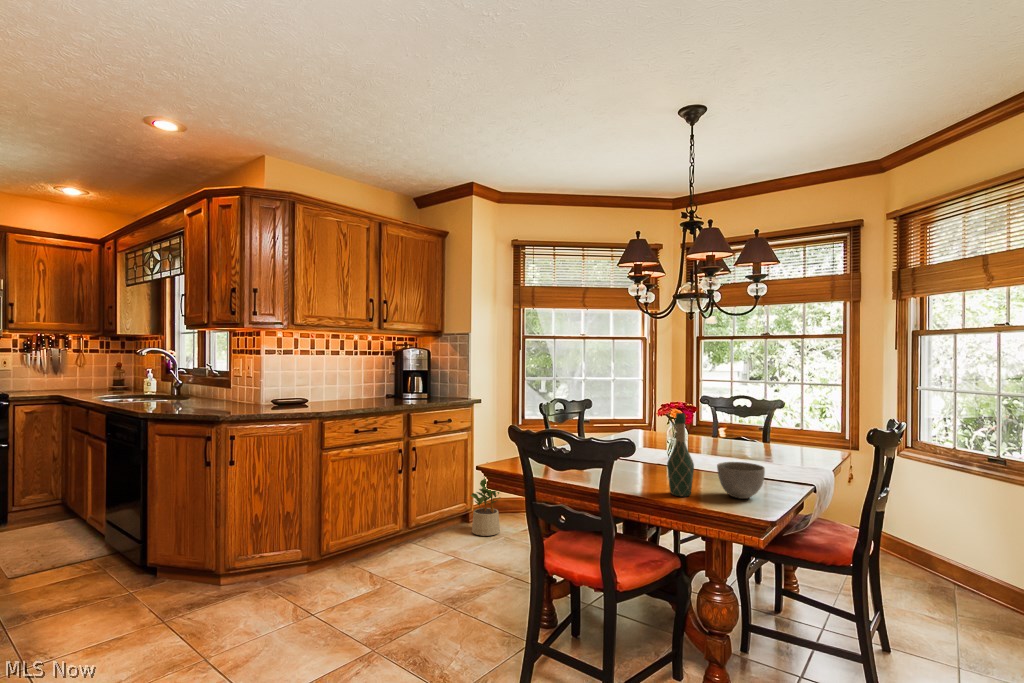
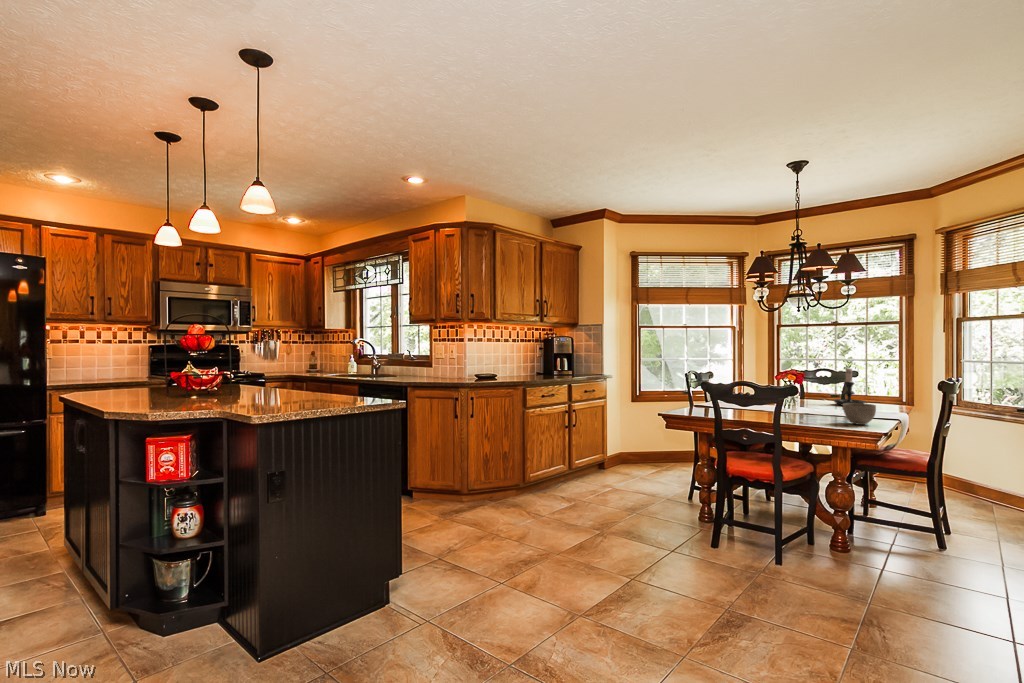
candle holder: none [741,396,785,453] -> present [834,368,866,405]
wine bottle: present [667,413,694,496] -> none [810,372,829,424]
potted plant: present [471,462,501,536] -> none [609,421,637,476]

